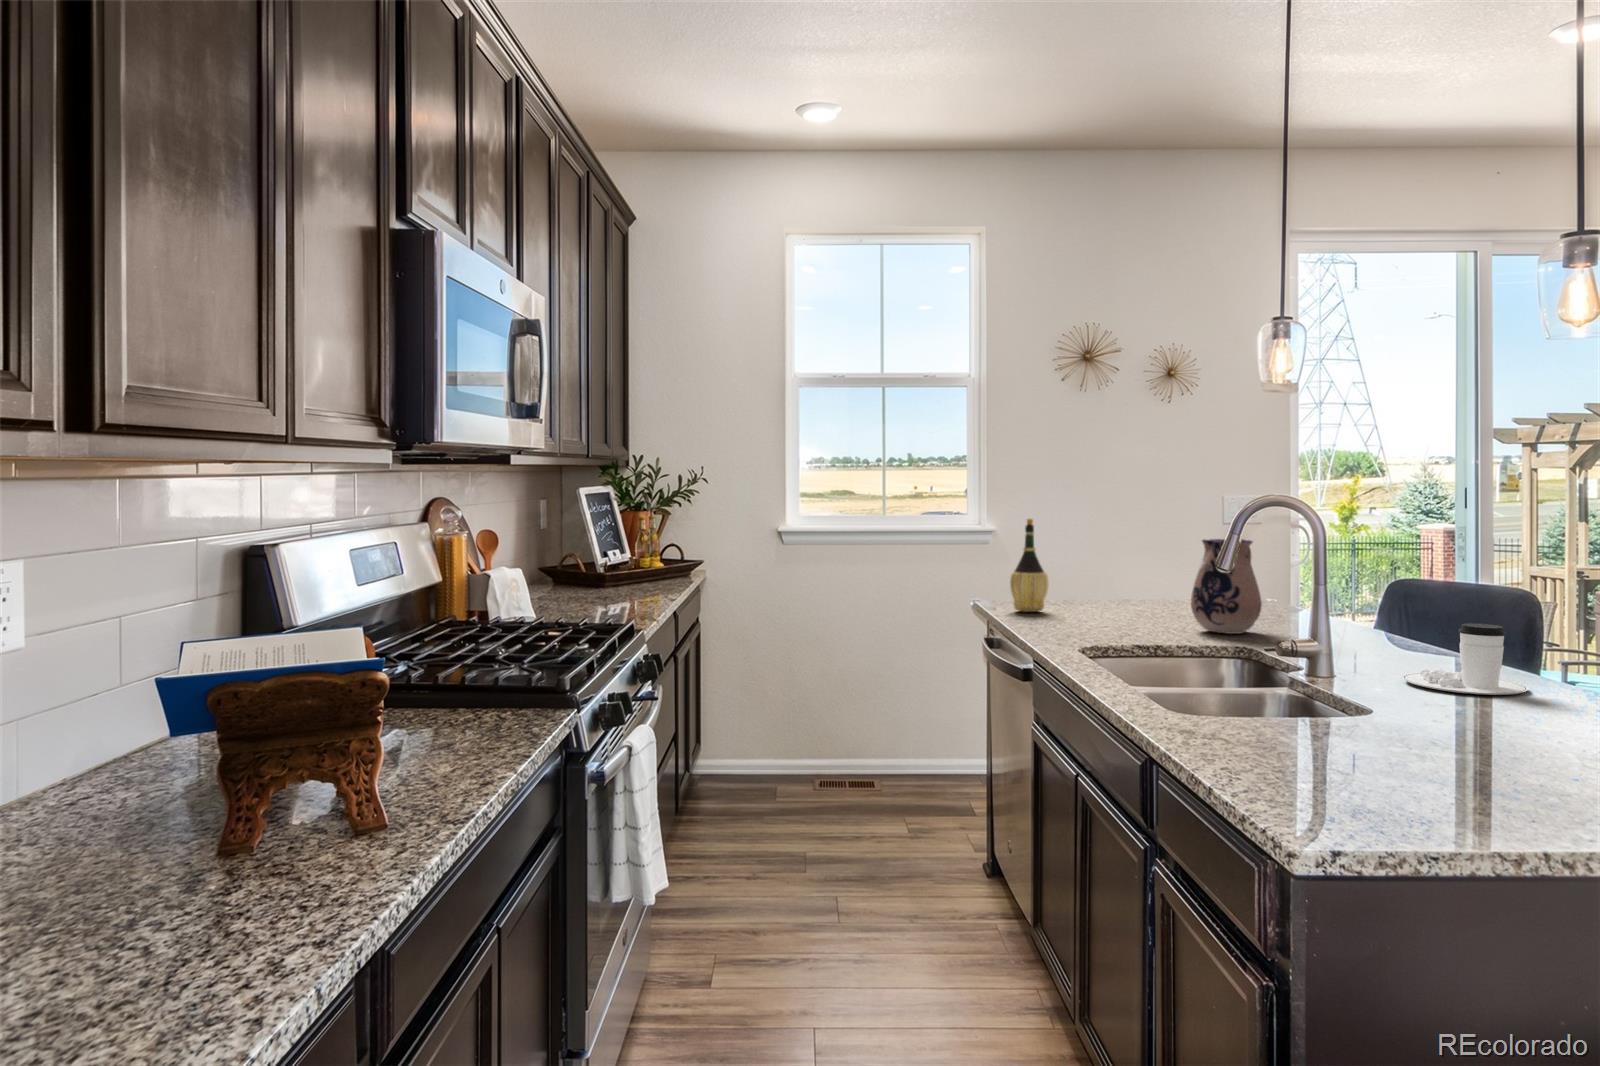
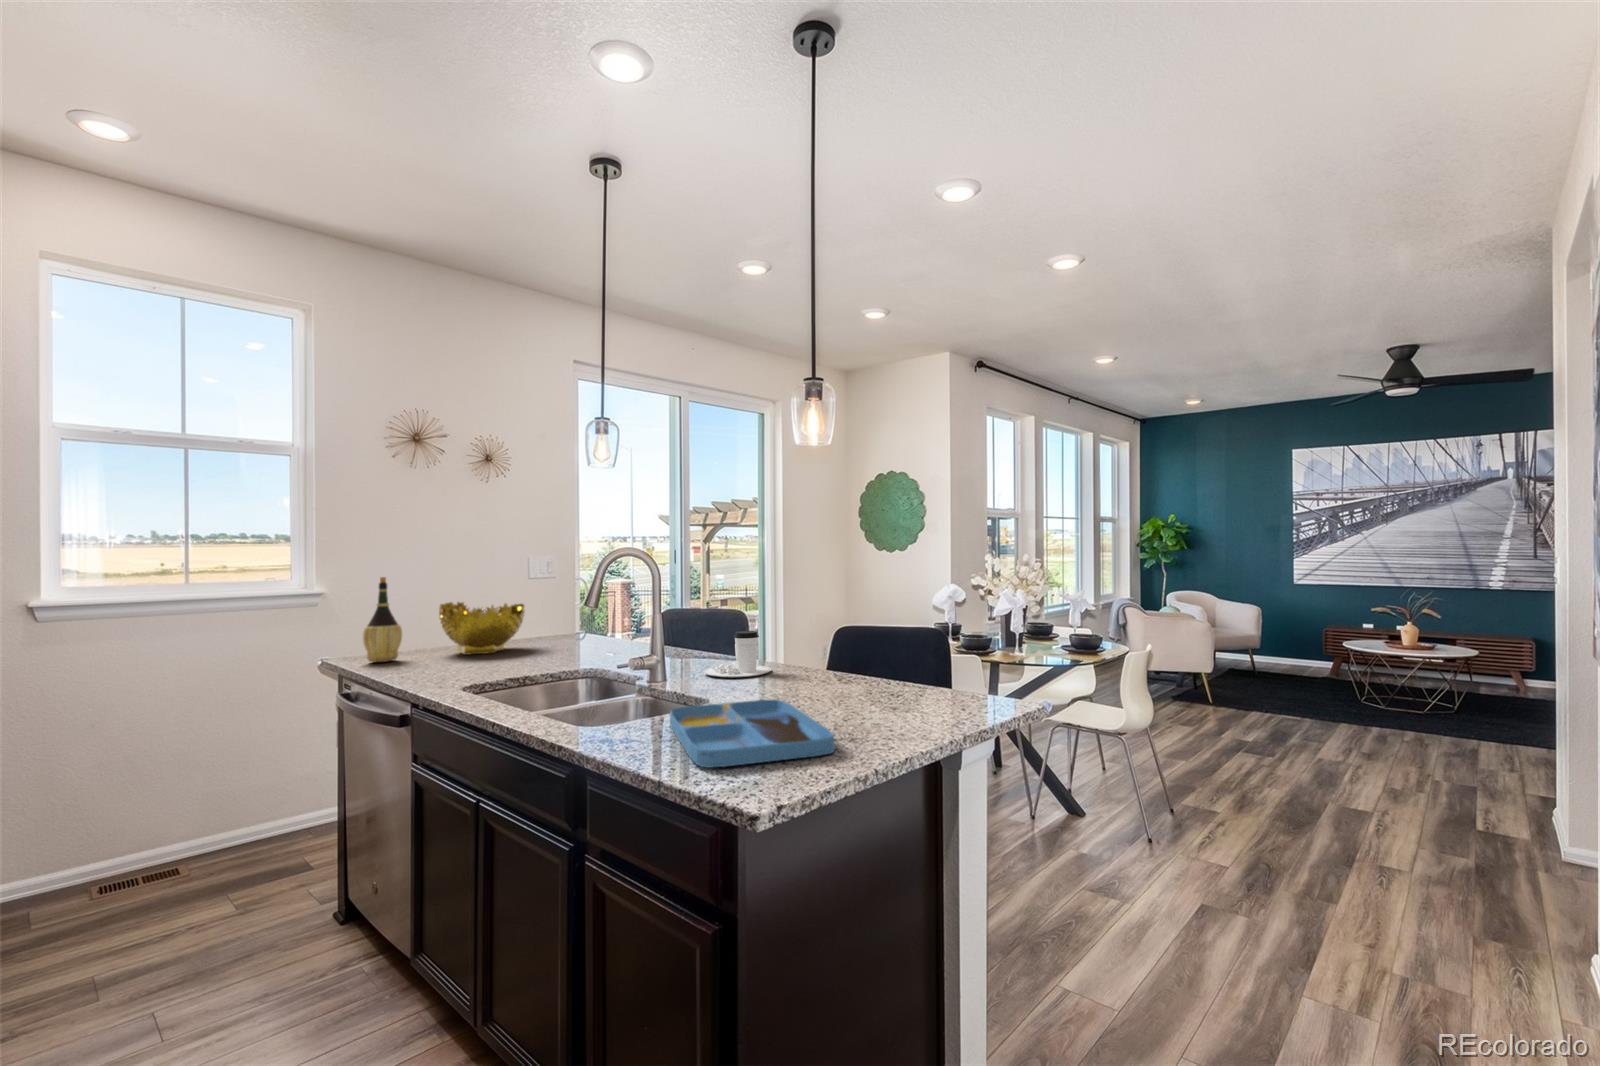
ceramic pitcher: present [1191,539,1262,634] -> none [537,586,589,659]
decorative bowl: none [1088,551,1189,617] -> present [439,602,525,655]
tray: none [1262,710,1498,813] -> present [670,699,835,767]

